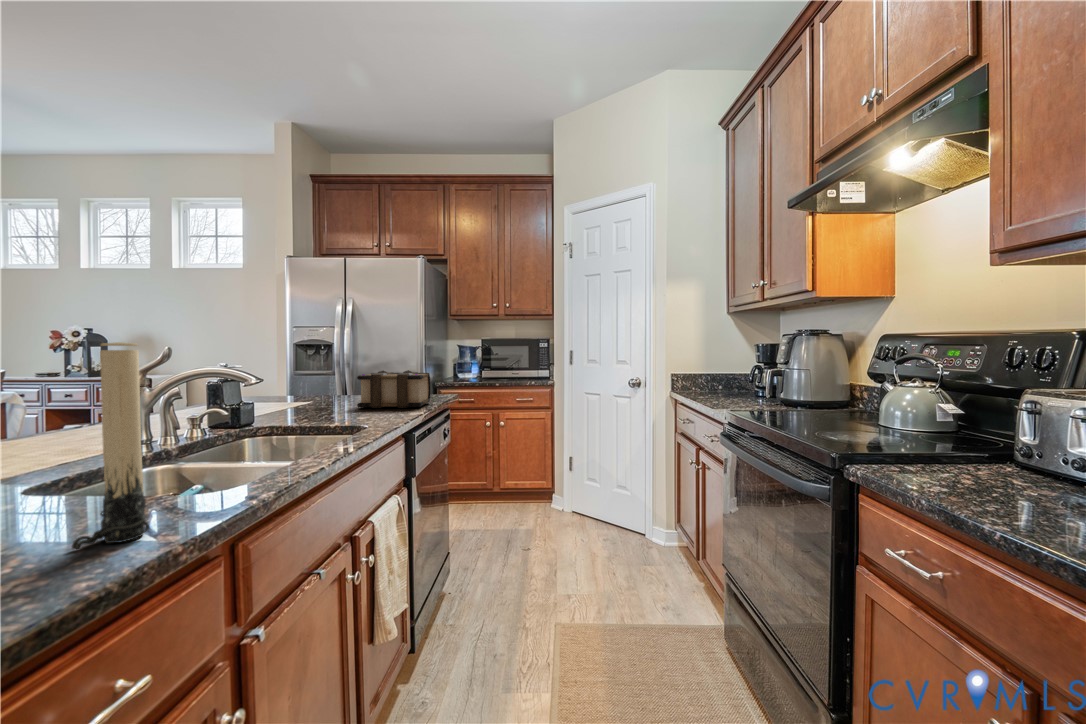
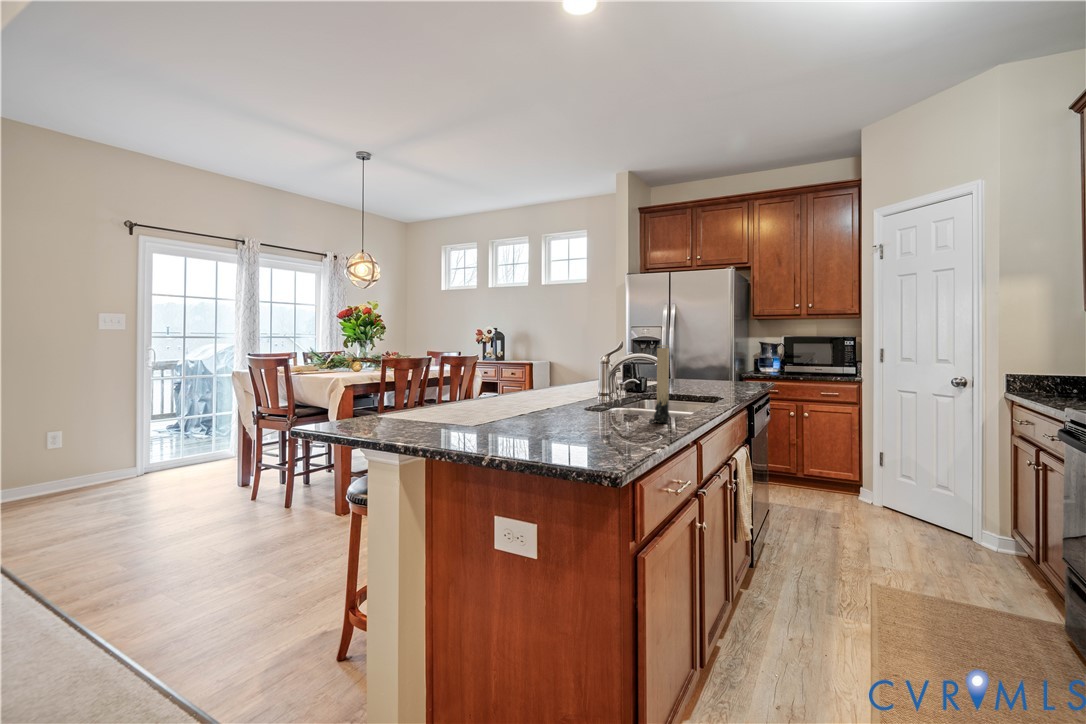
book: present [357,370,431,408] -> none [699,362,751,390]

